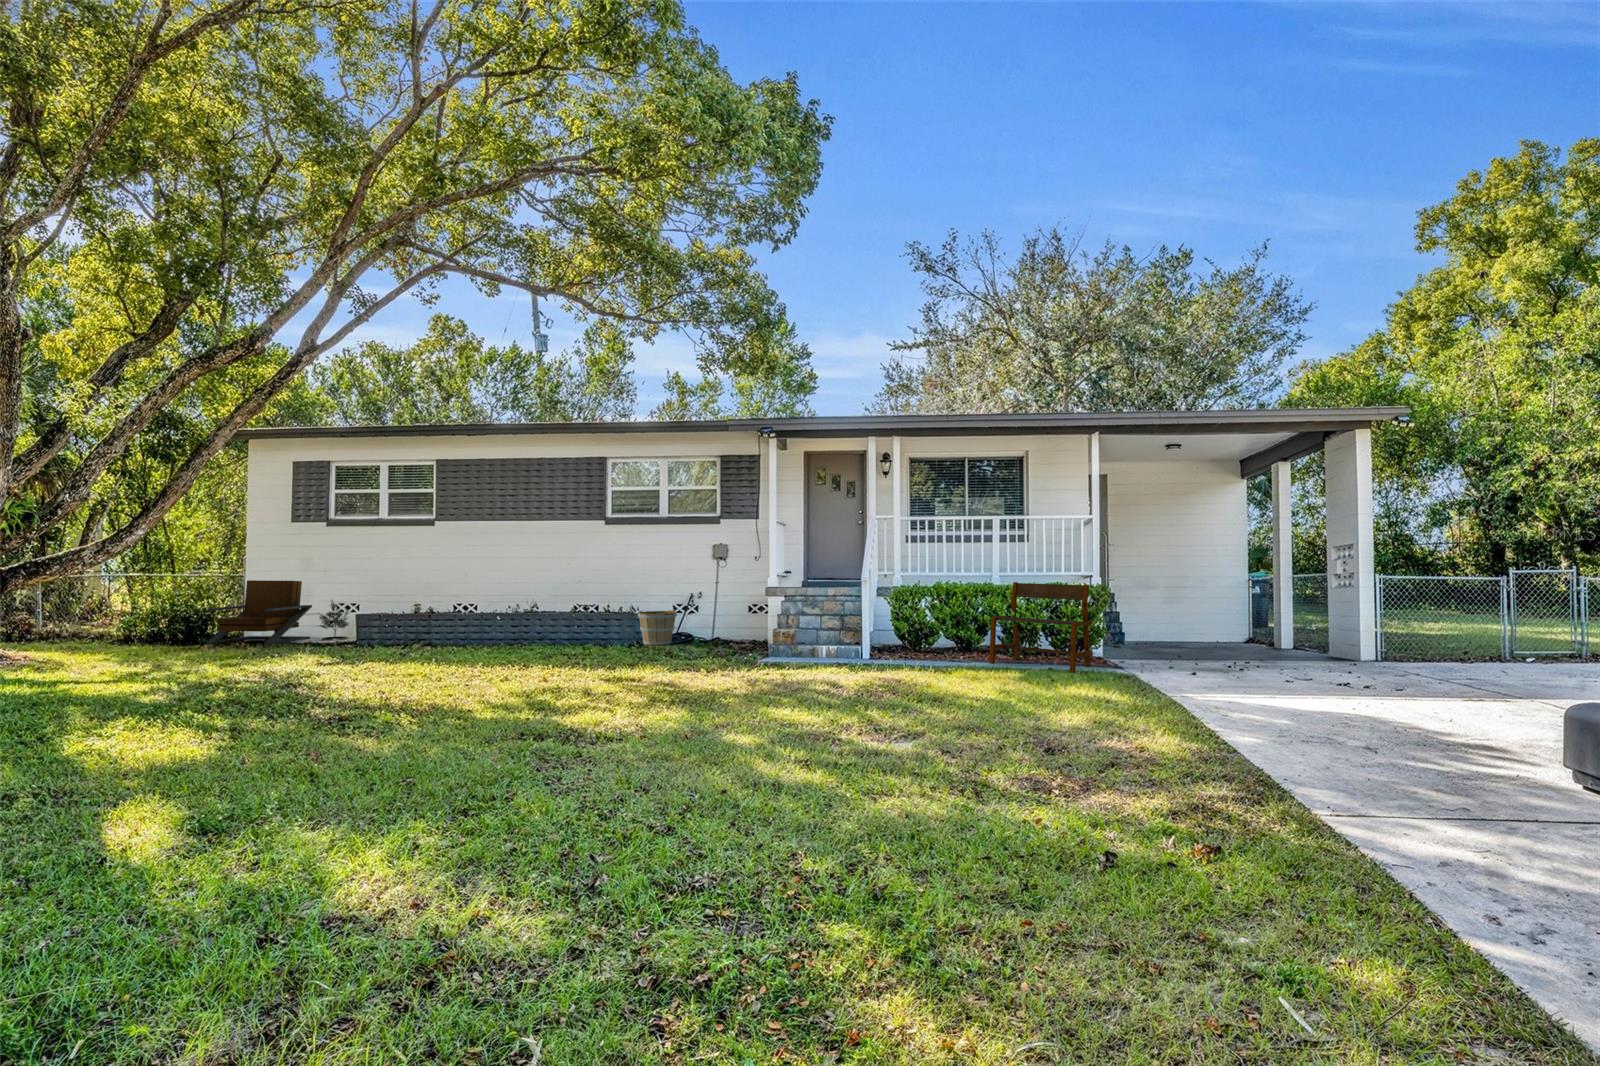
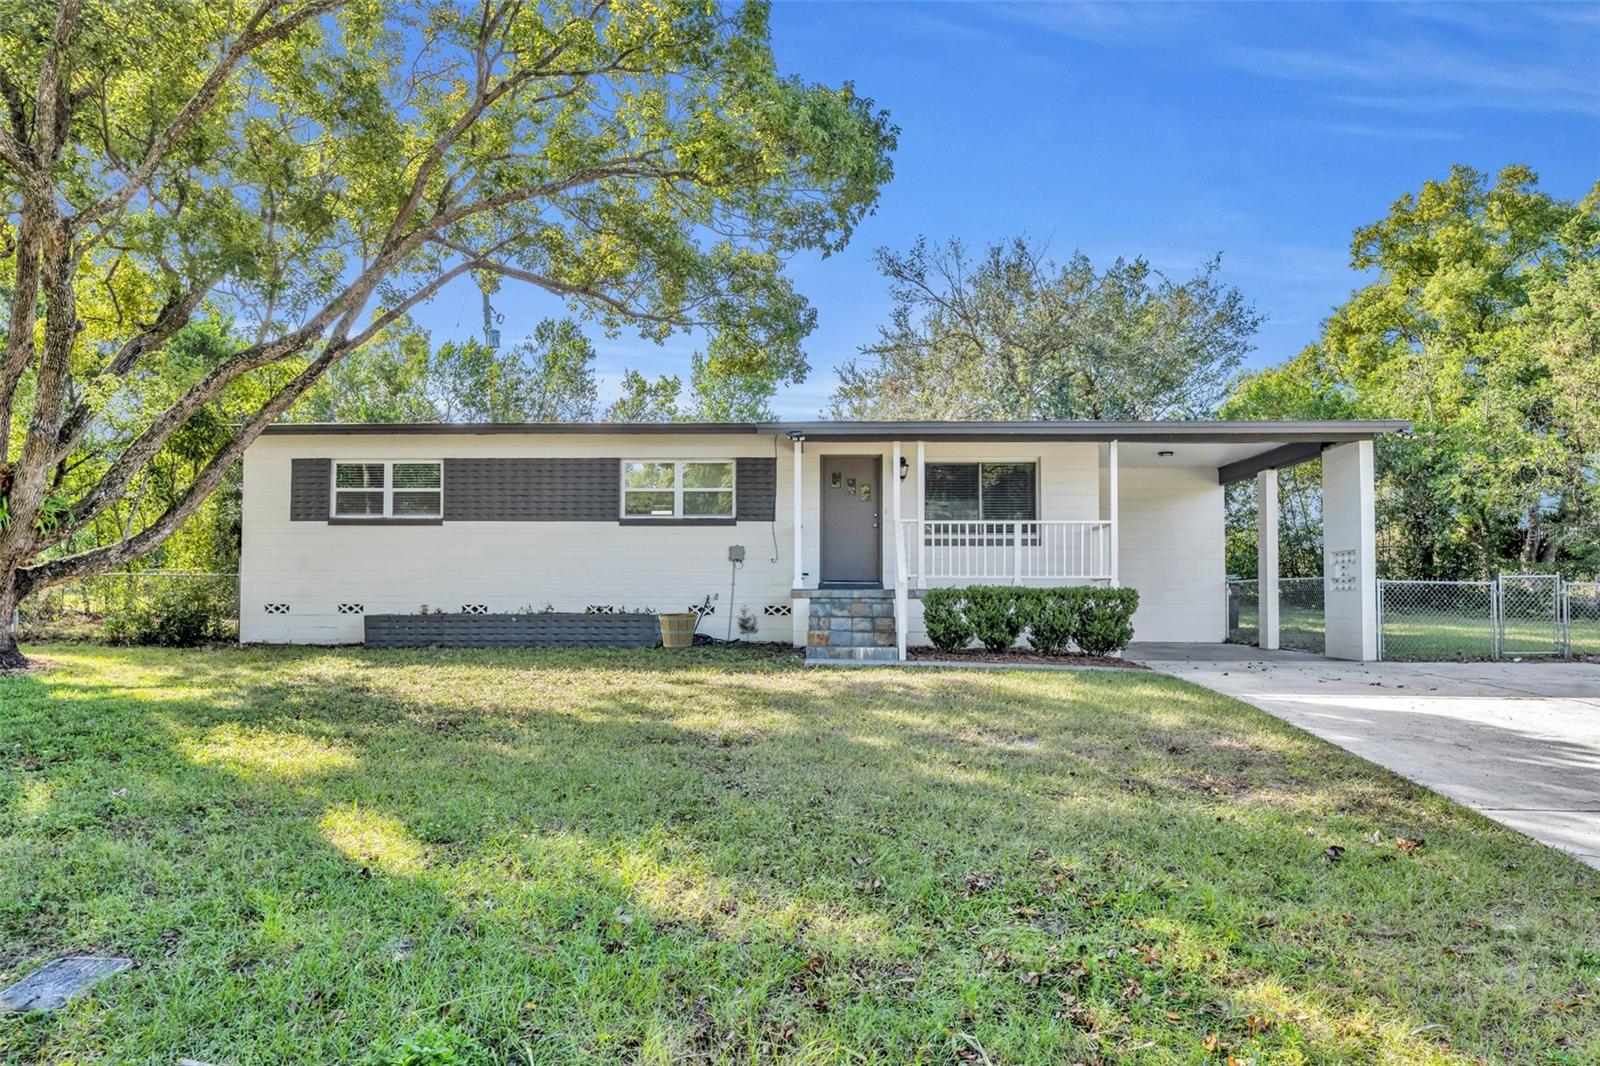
lounge chair: present [207,580,312,645] -> none [205,581,312,648]
bench: present [989,582,1093,673] -> none [1017,585,1117,672]
potted tree: present [319,600,349,640] -> present [736,606,758,647]

